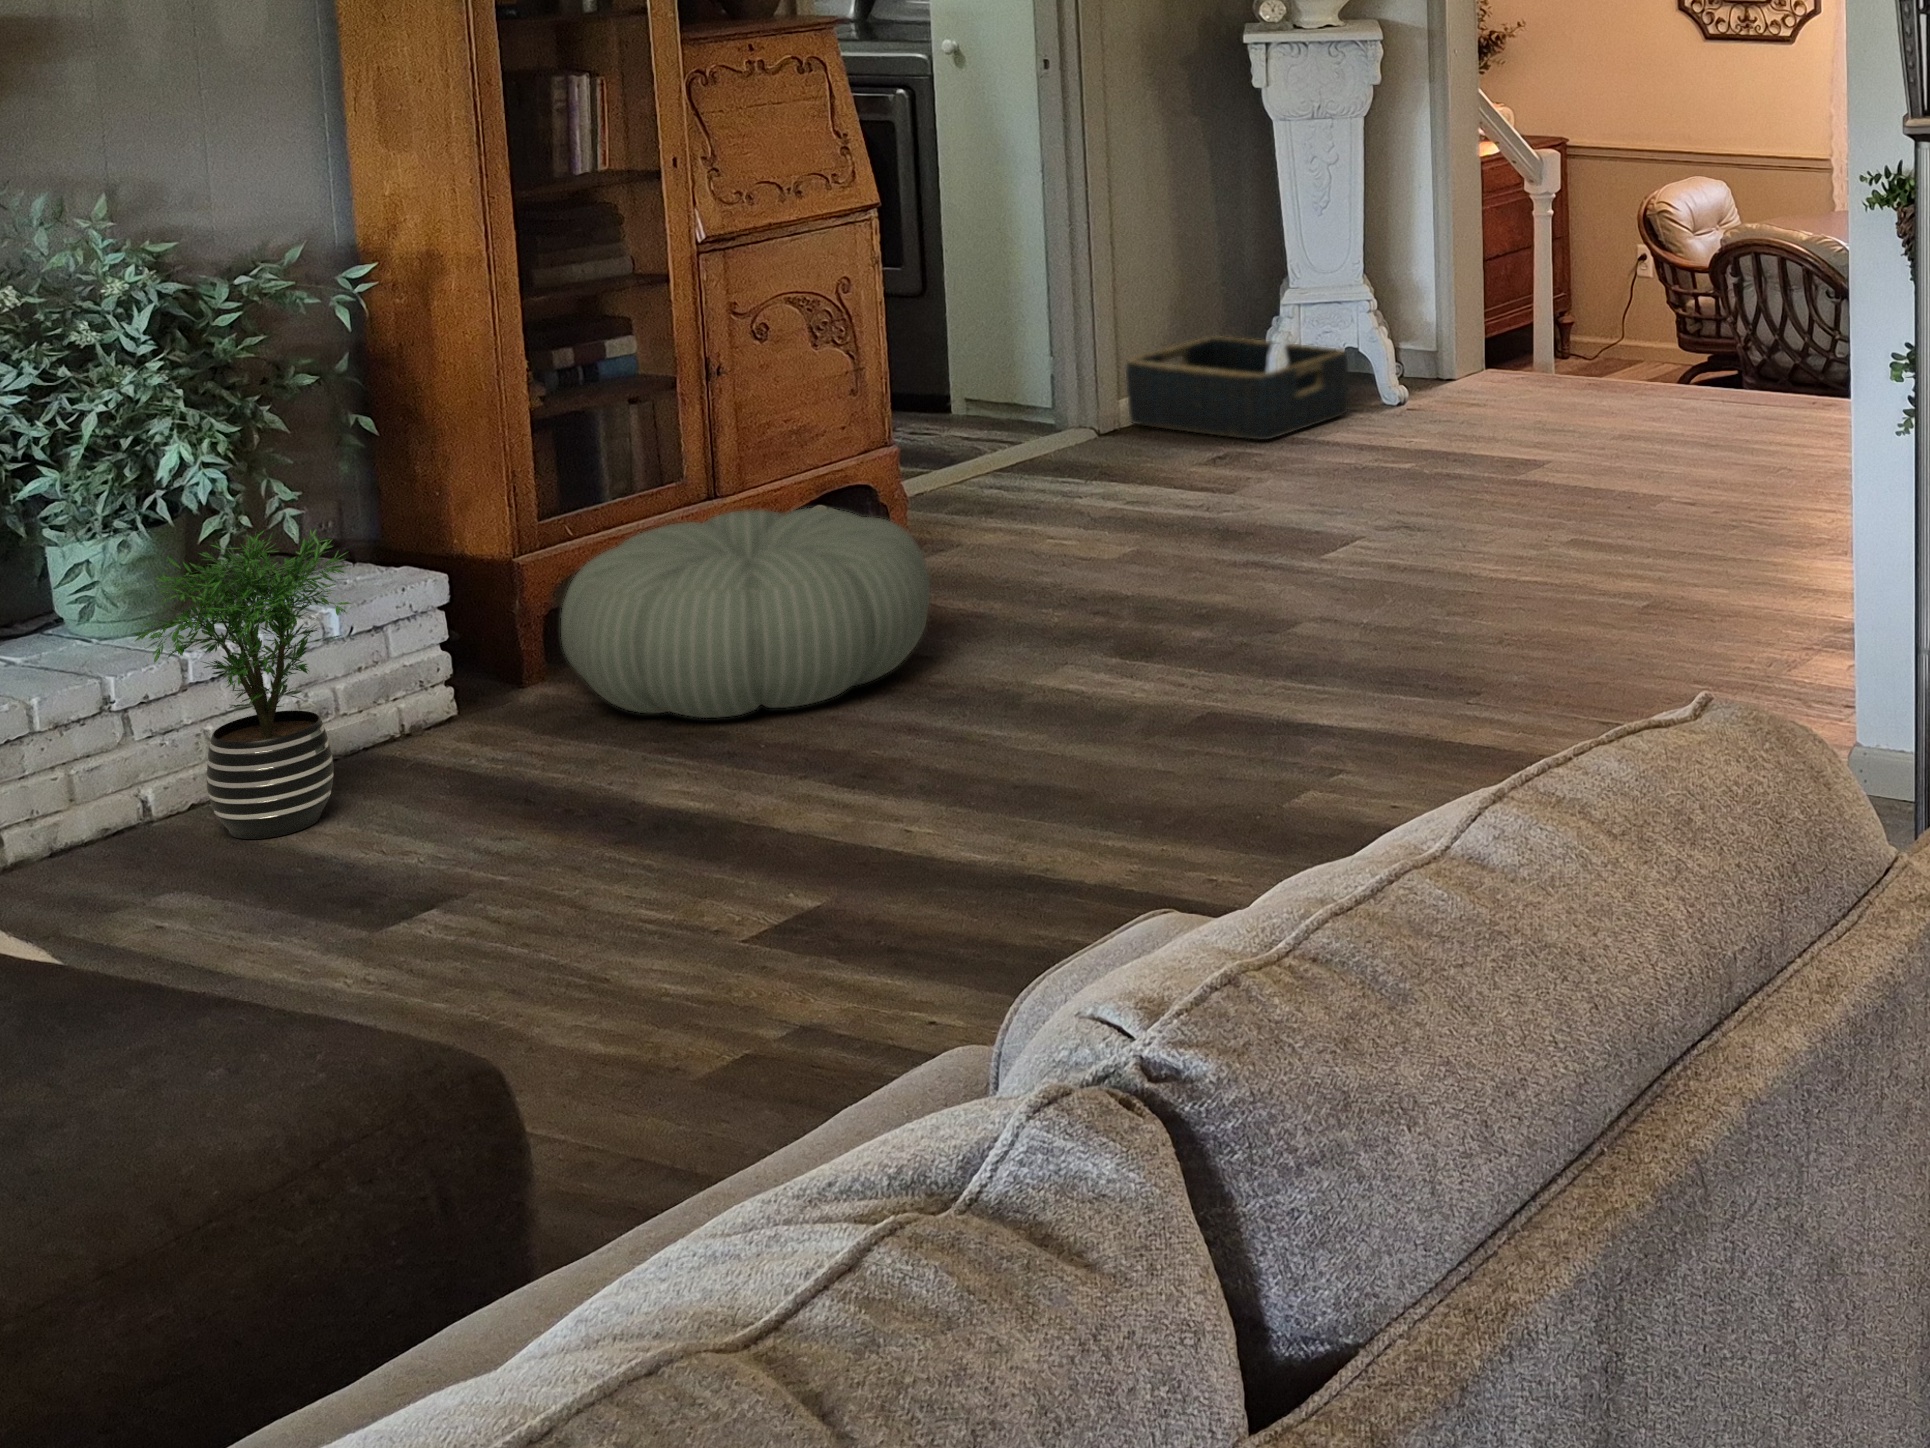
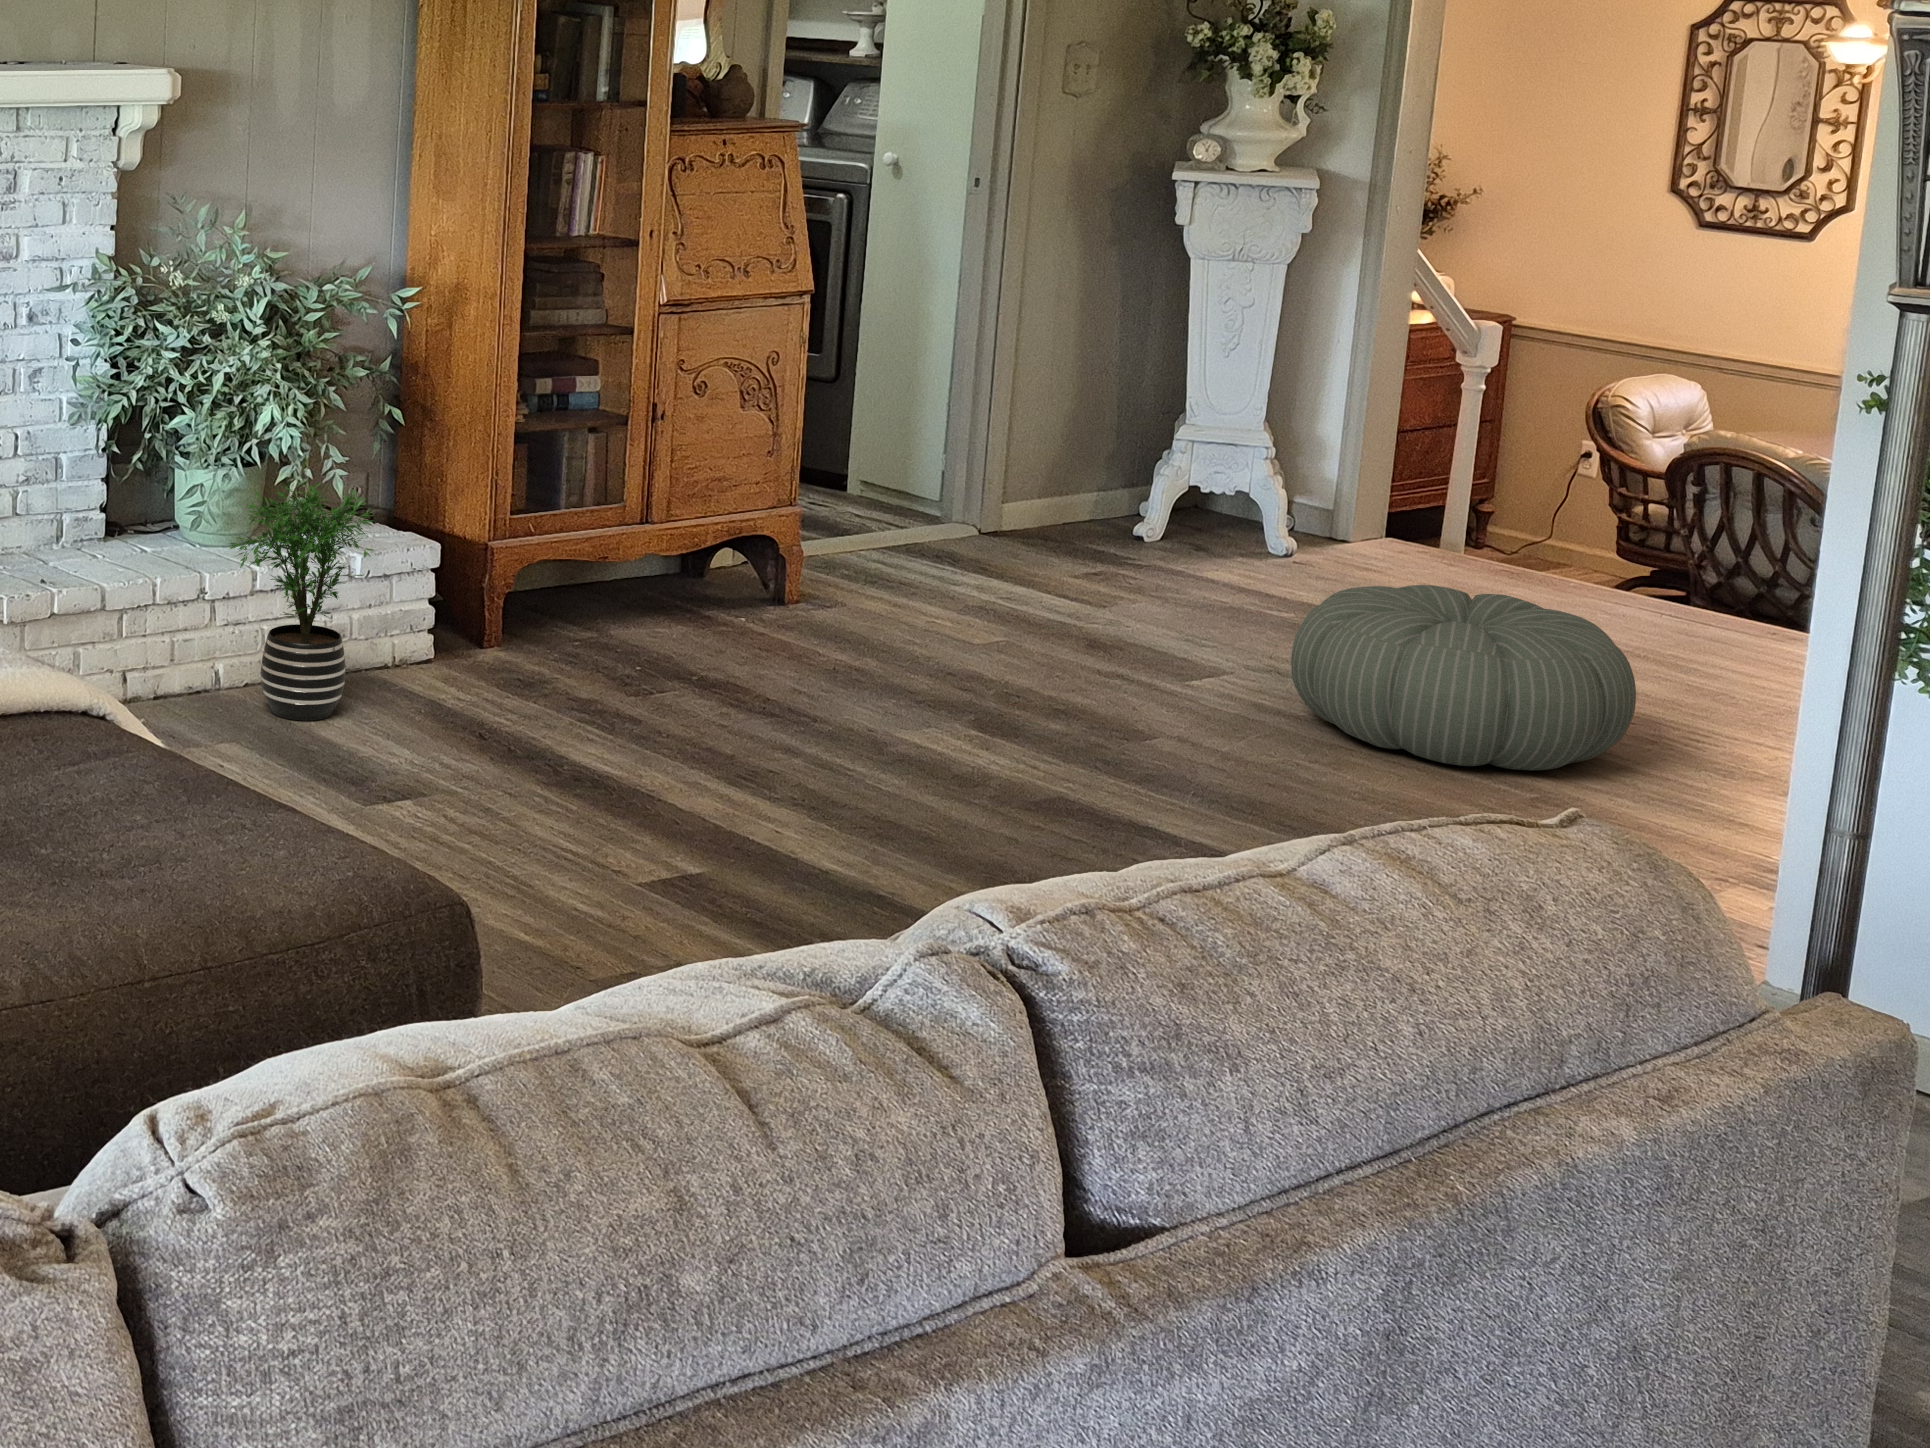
basket: present [1126,336,1348,440] -> none [1008,460,1236,567]
pouf: present [561,508,930,718] -> present [1291,585,1636,770]

